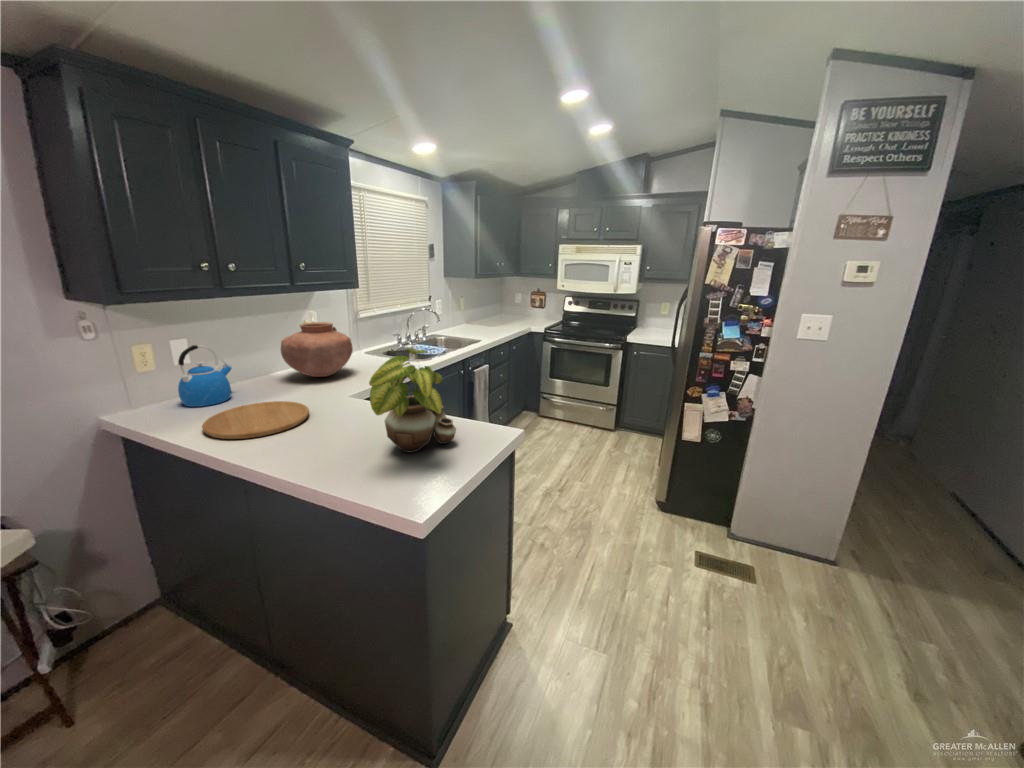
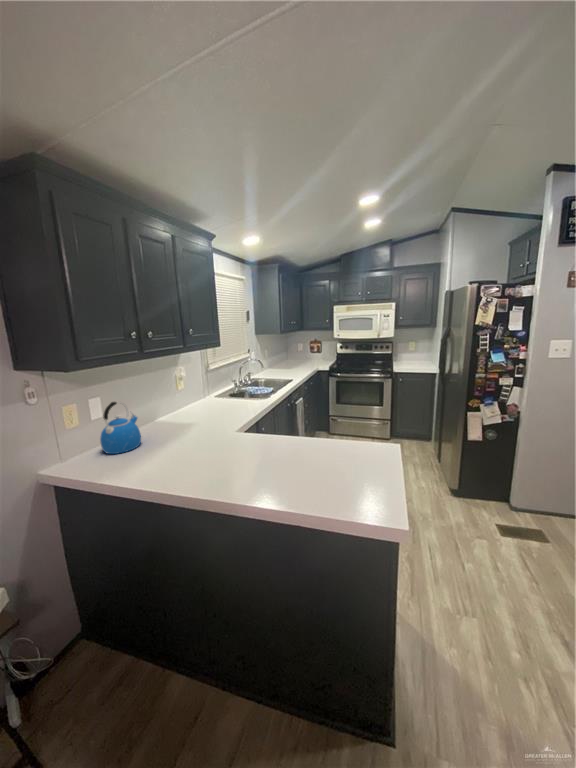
vase: present [281,322,353,377] -> none [168,375,222,419]
potted plant: present [369,349,456,453] -> none [312,387,376,473]
cutting board: present [202,401,309,439] -> none [142,441,223,479]

